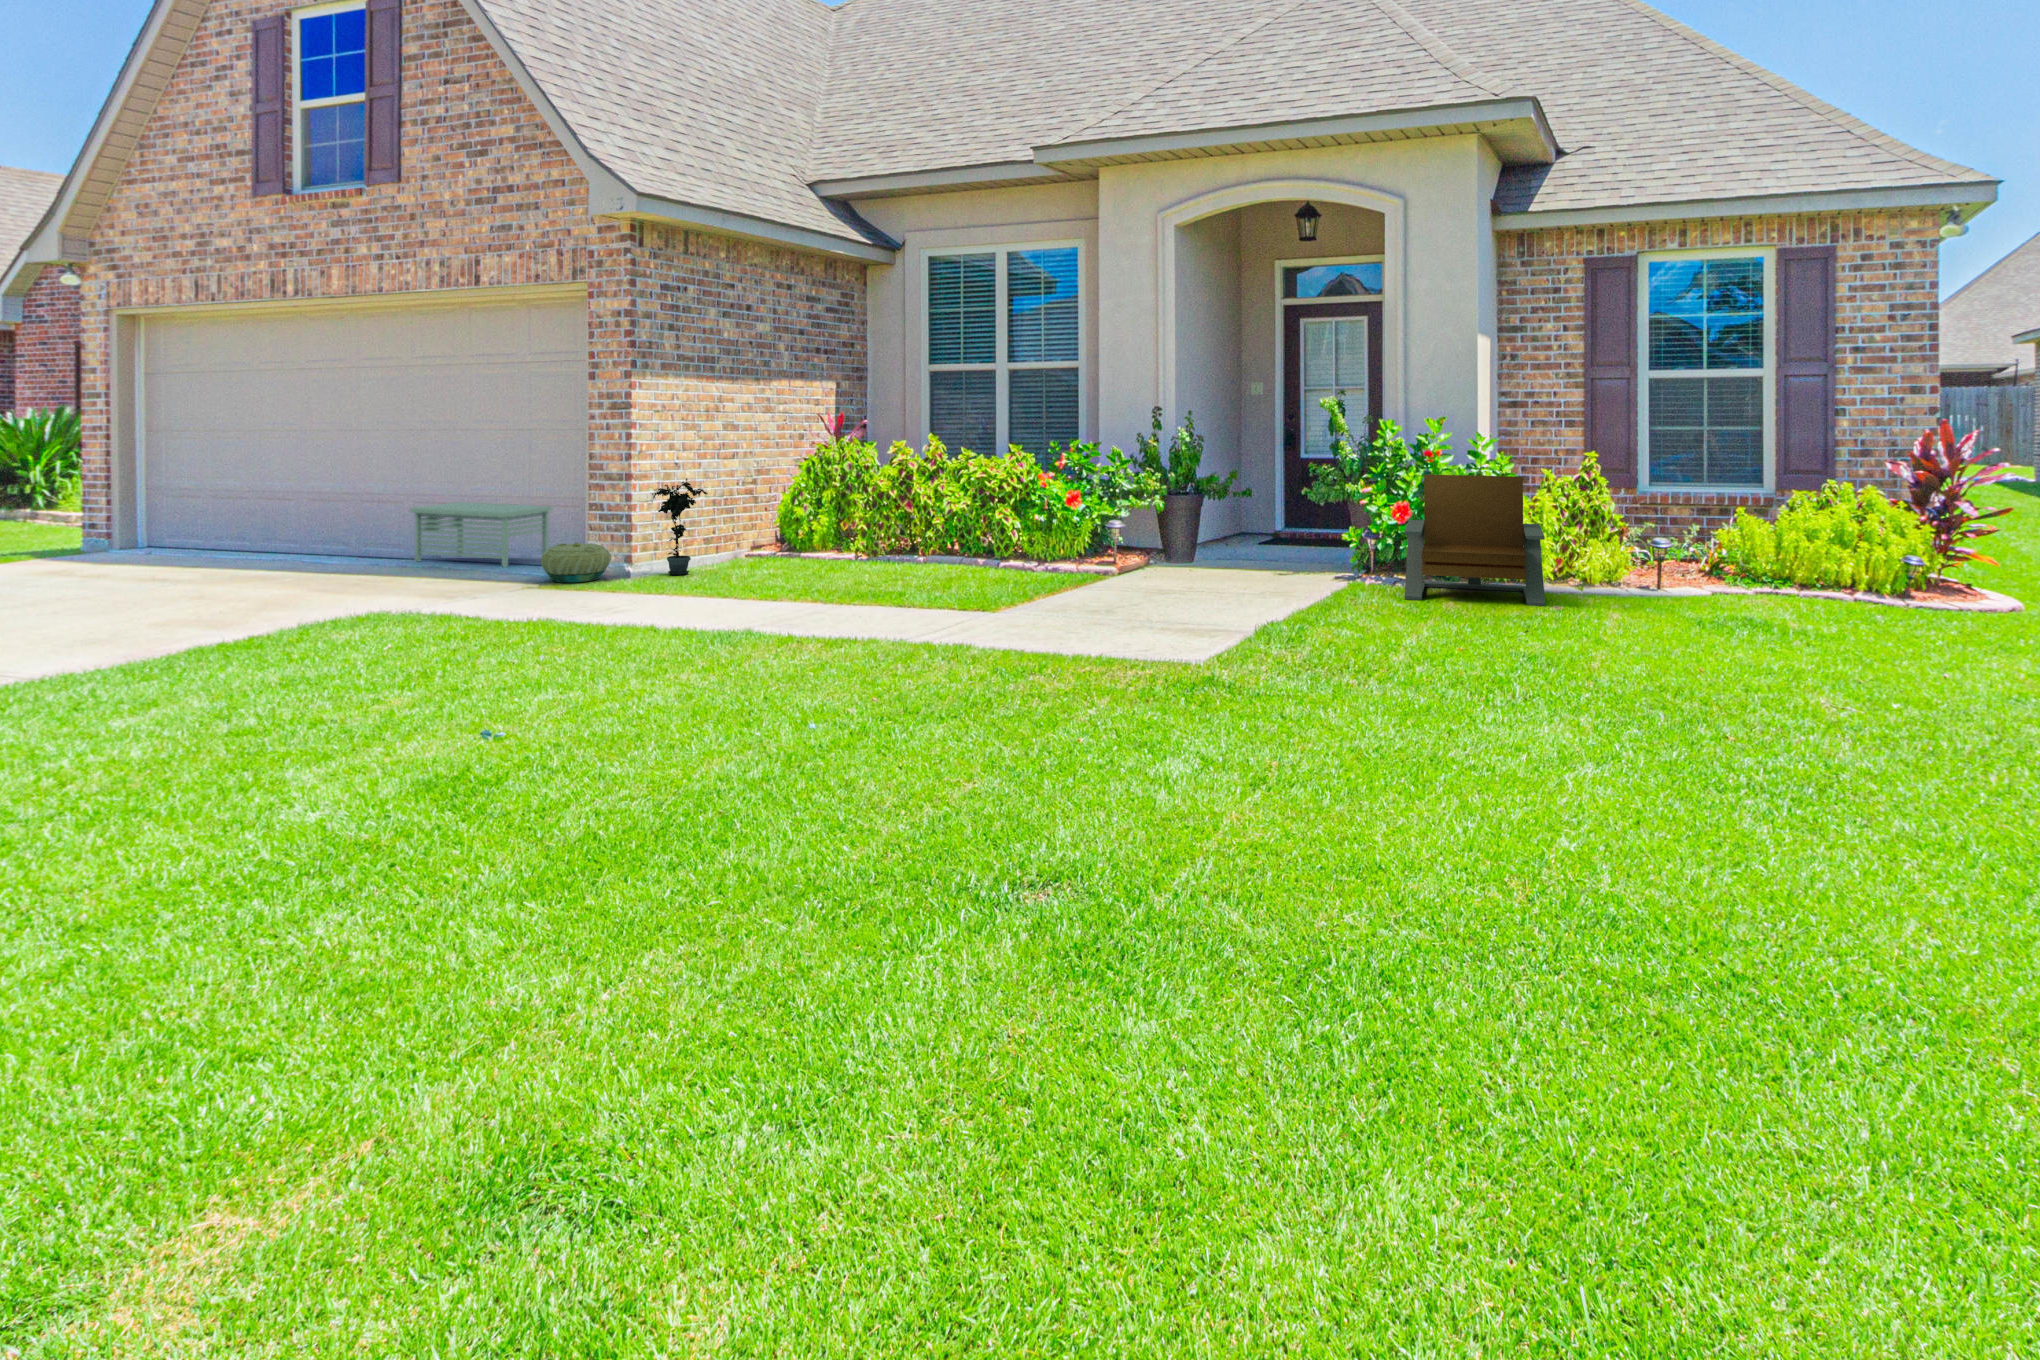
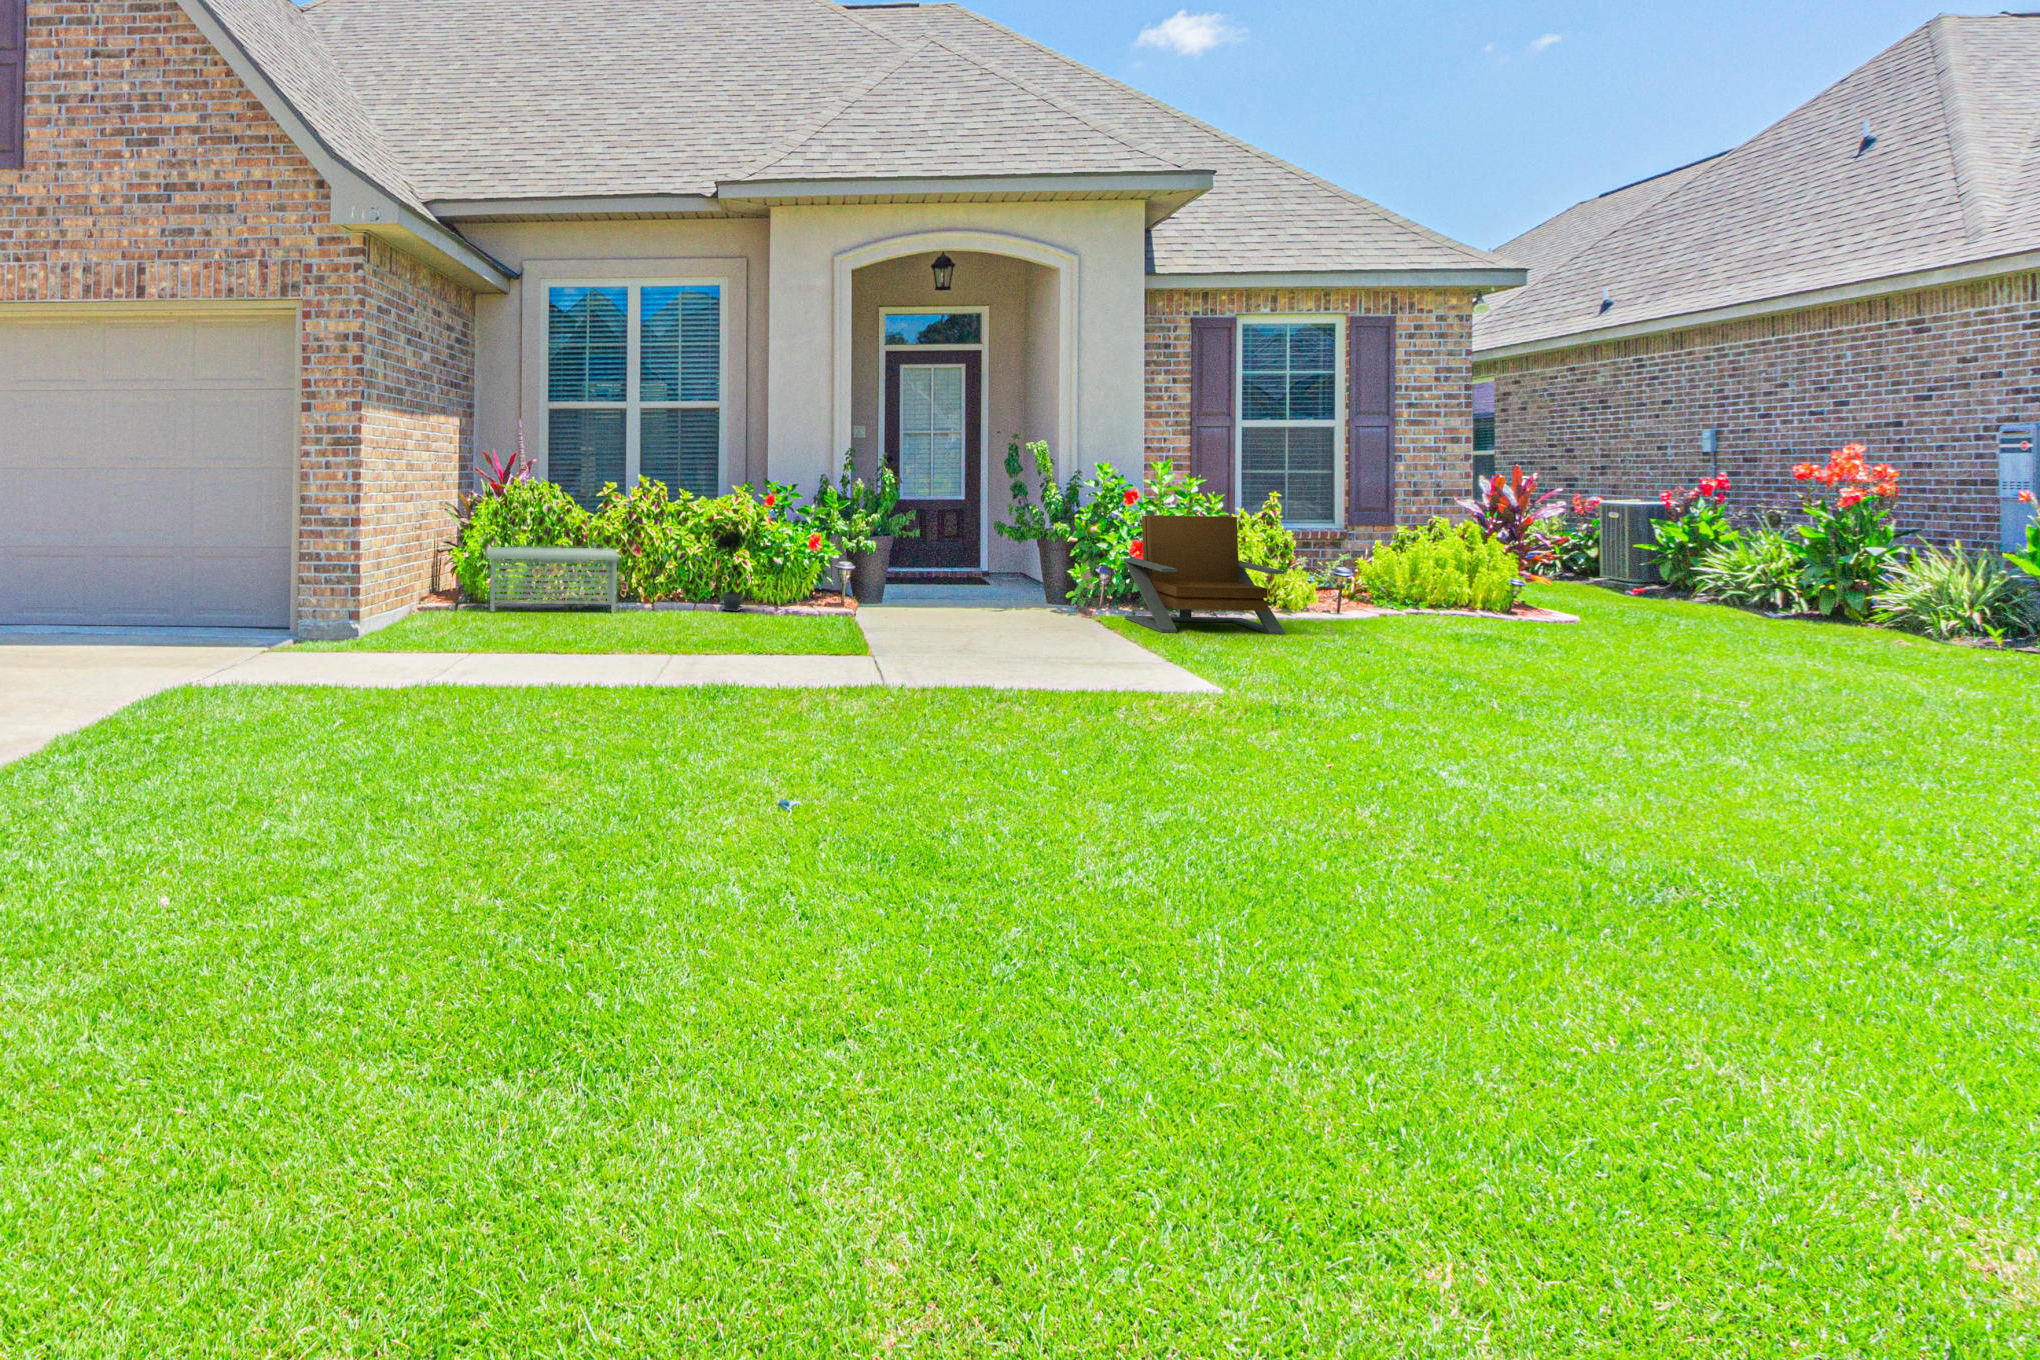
potted plant: present [652,478,708,575] -> present [708,520,761,611]
storage bench: present [410,502,552,567] -> present [486,547,620,613]
basket: present [541,543,611,583] -> none [270,597,347,643]

